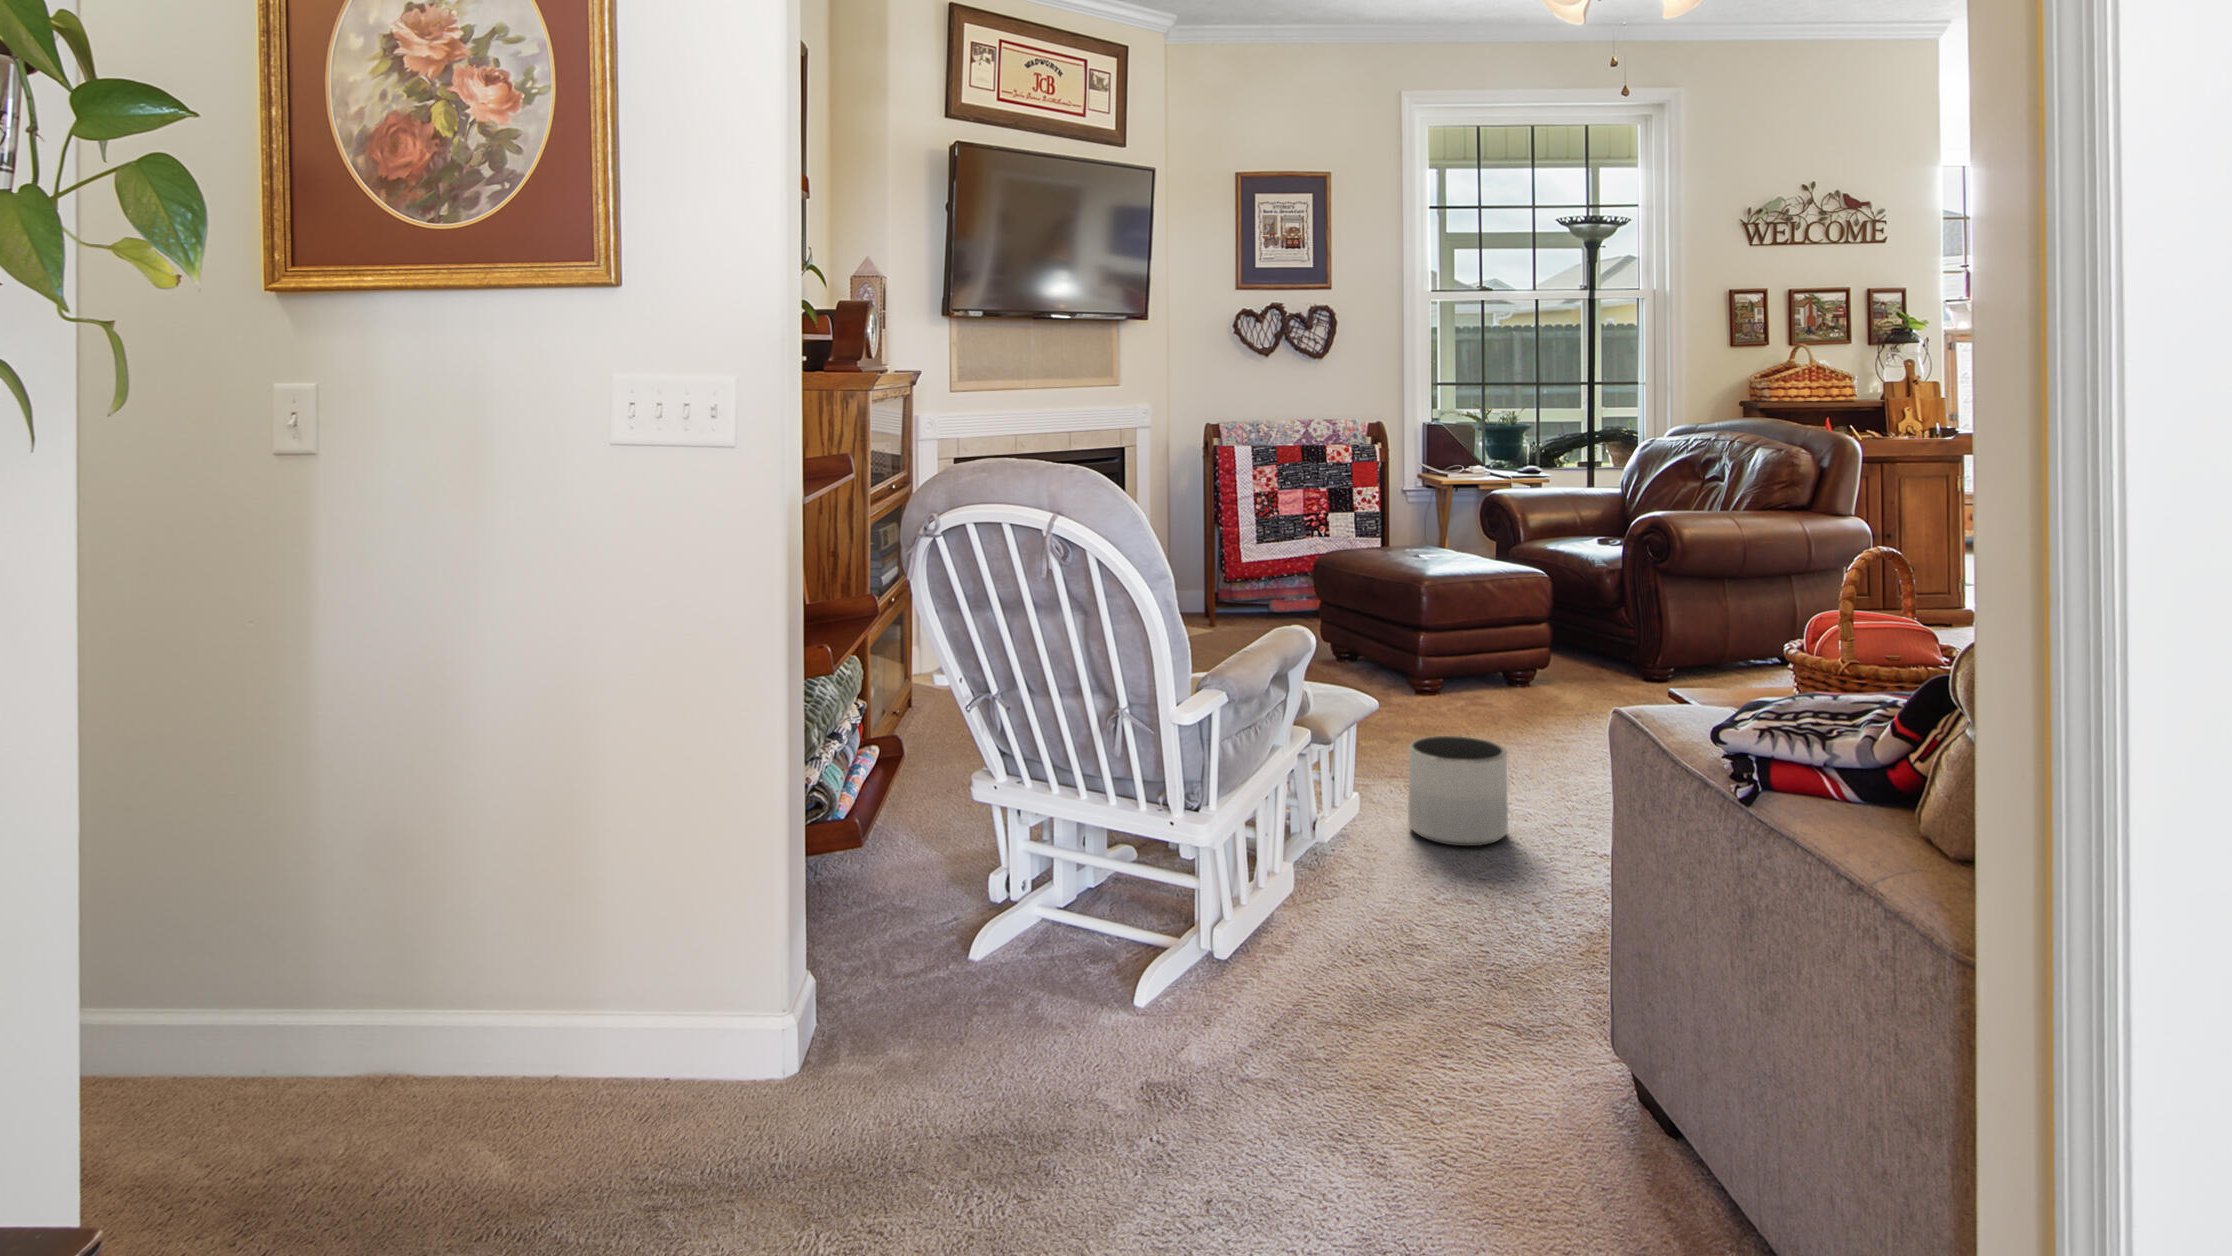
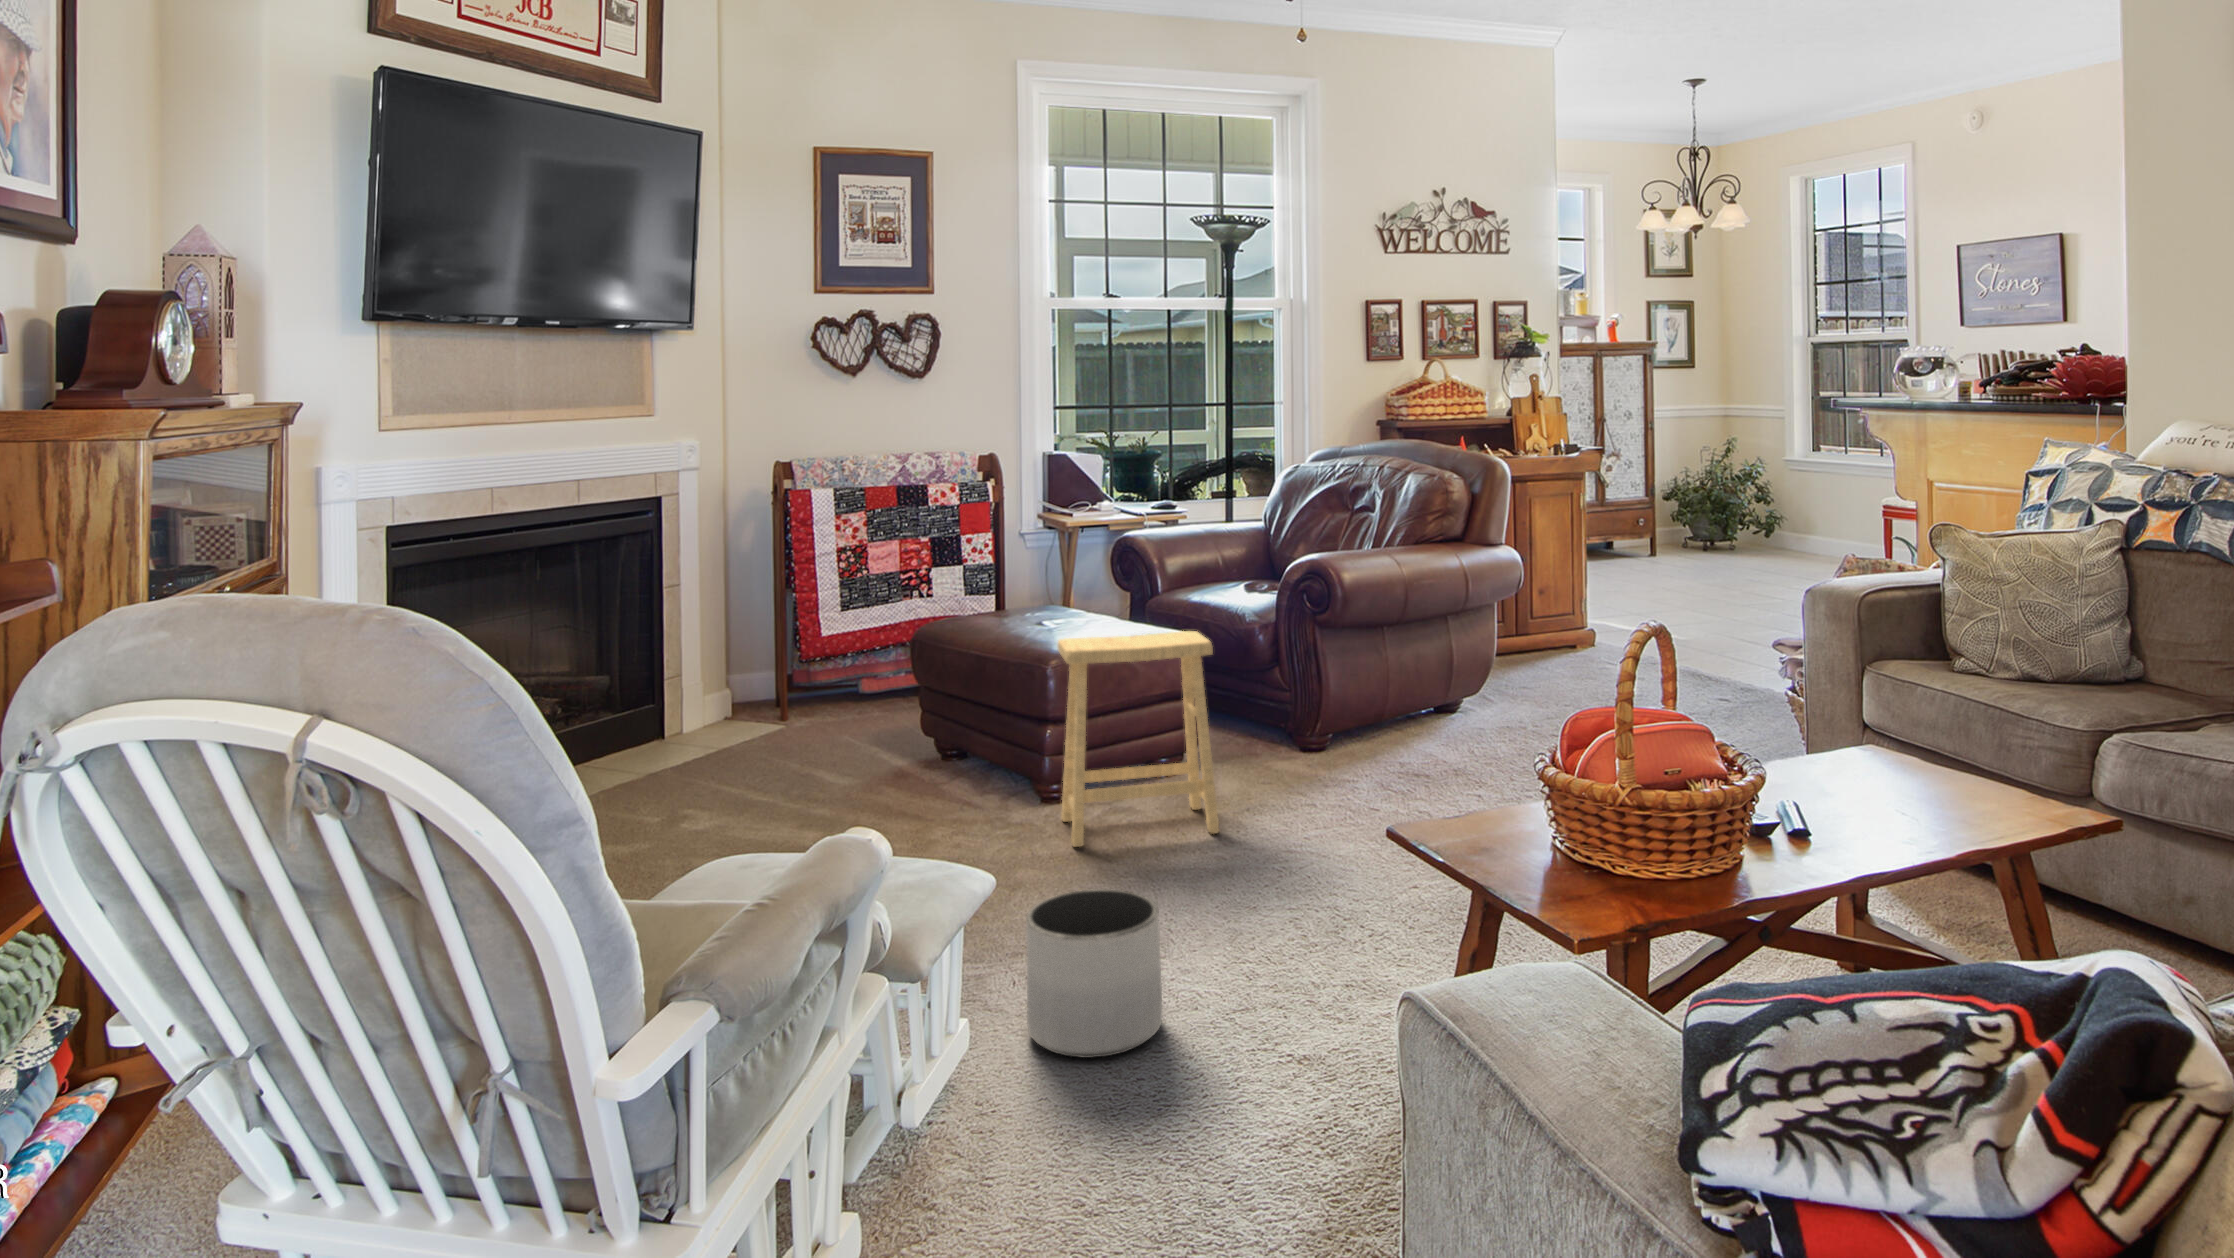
footstool: none [1433,567,1564,730] -> present [1058,631,1219,847]

